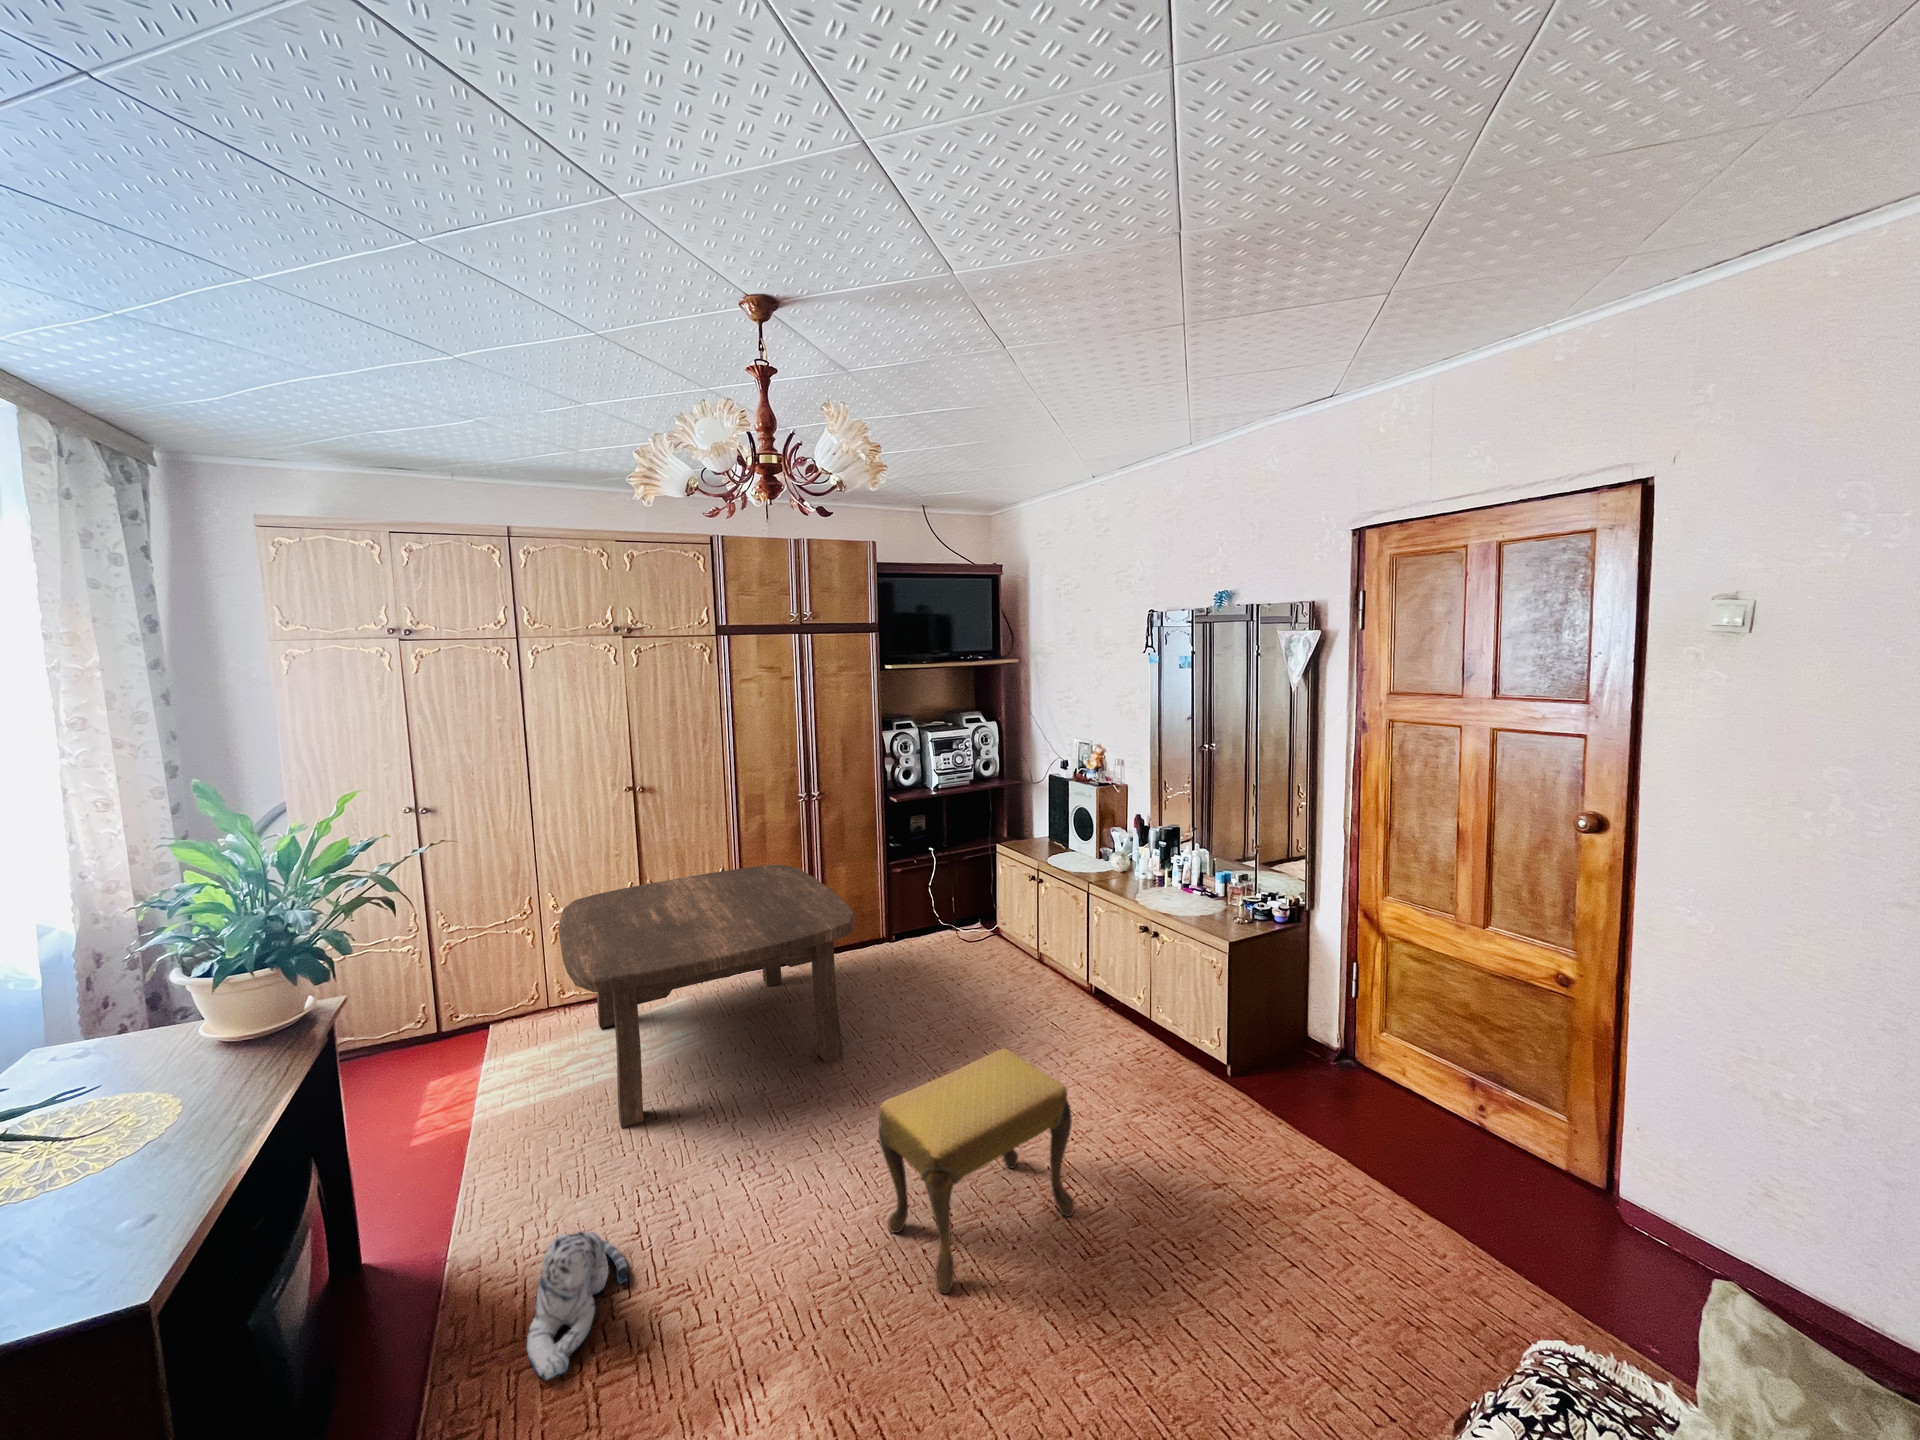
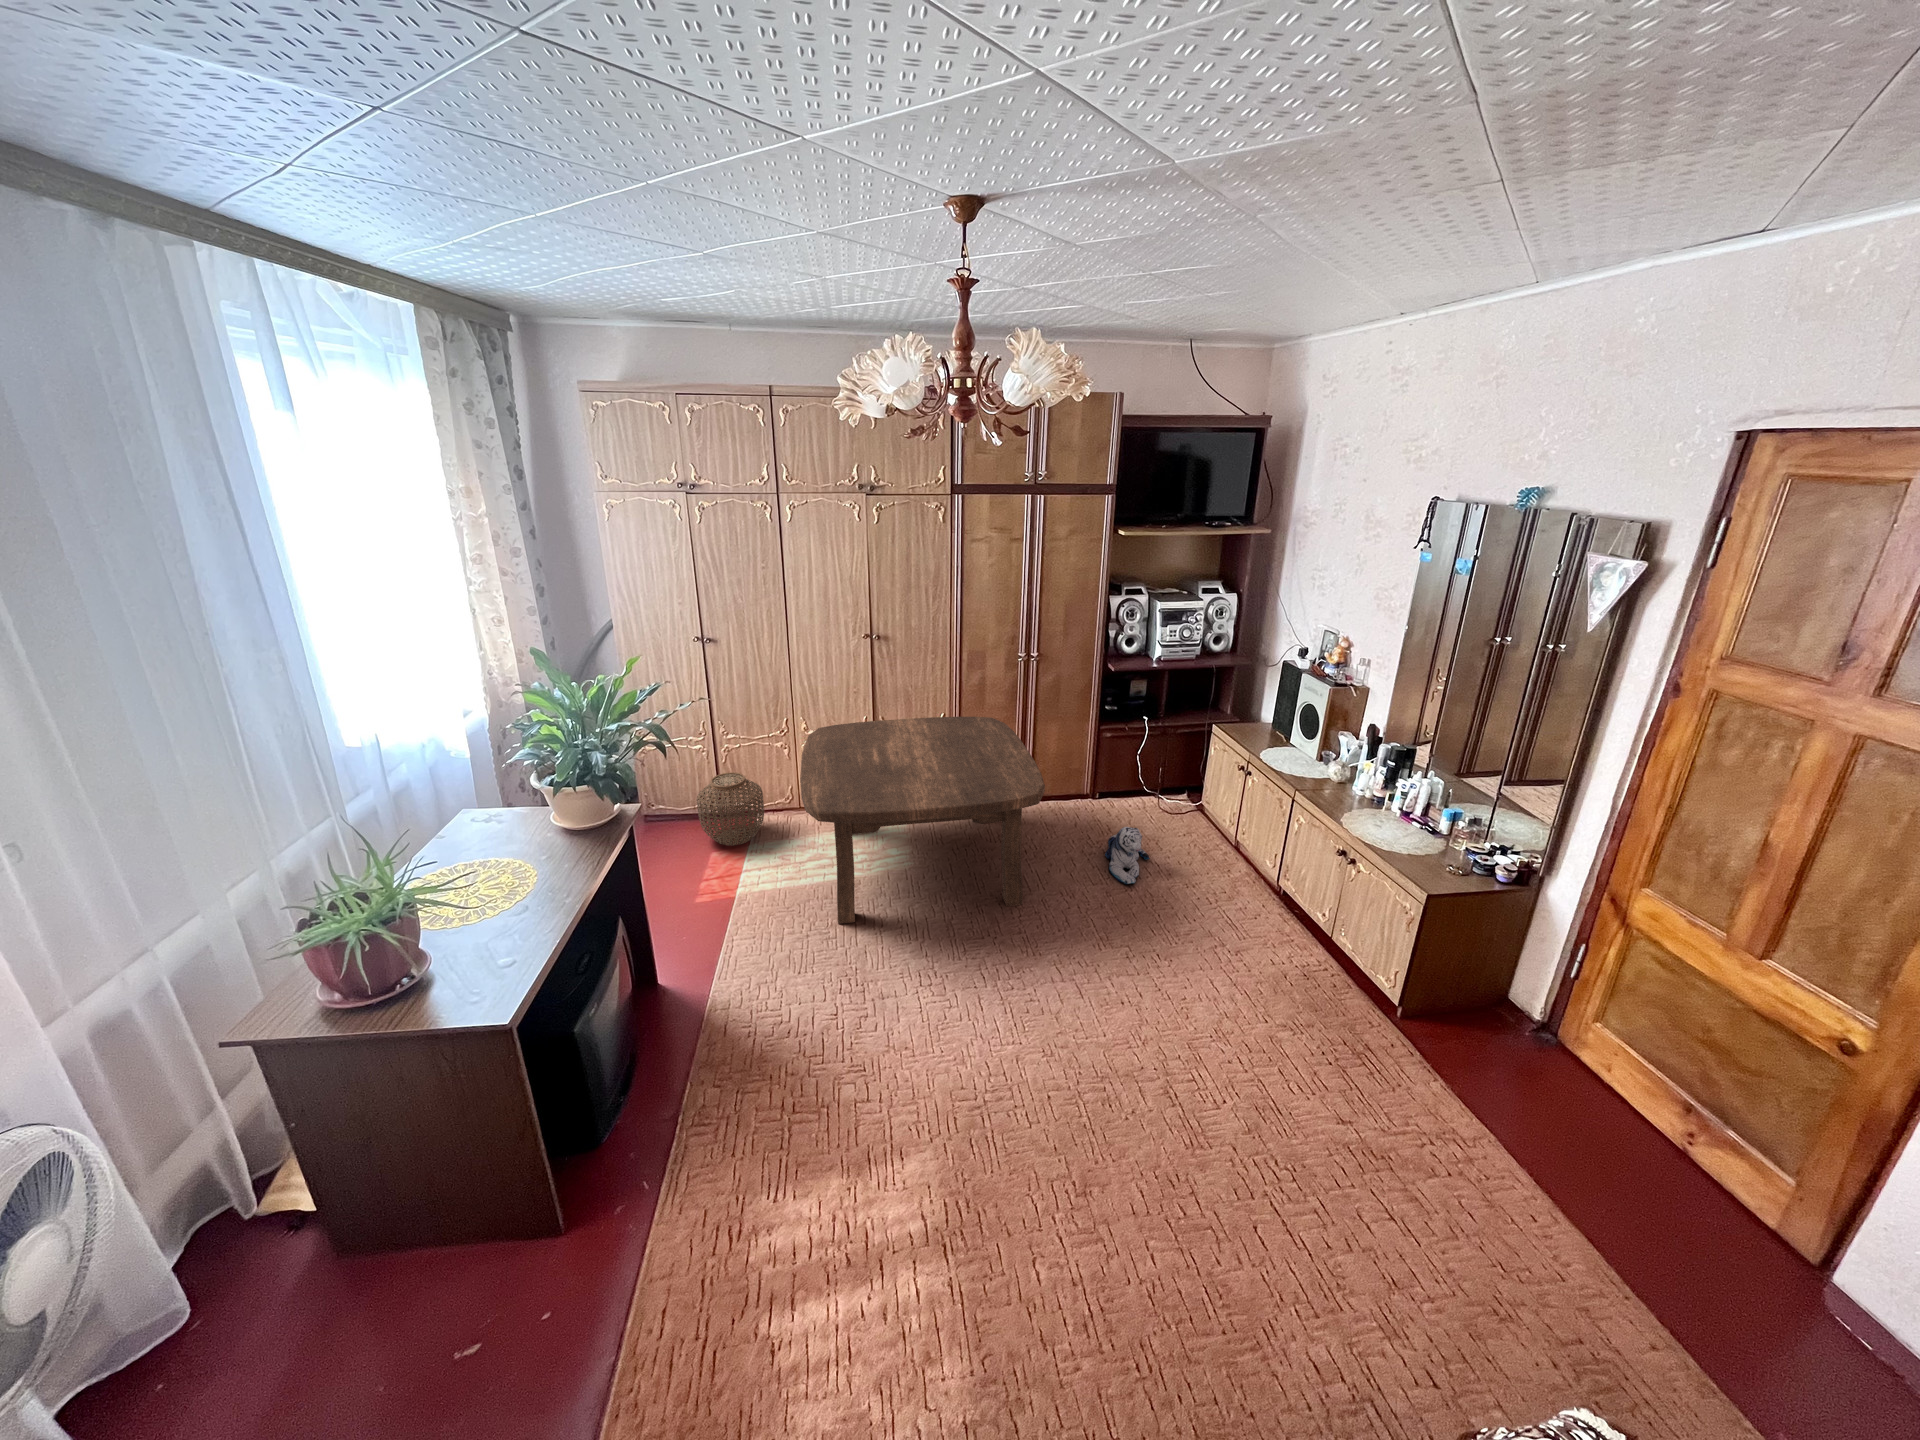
woven basket: none [403,972,501,1072] -> present [697,772,764,845]
footstool: present [878,1048,1074,1294] -> none [1021,950,1200,1137]
plush toy: present [527,1231,628,1380] -> present [1104,827,1149,884]

